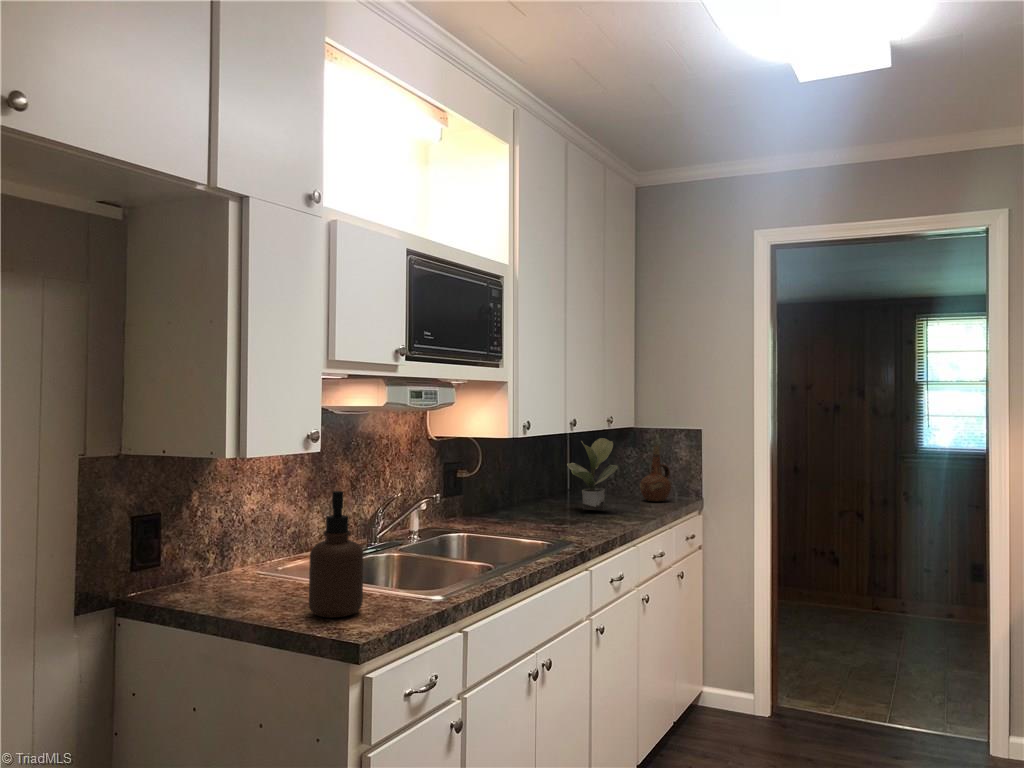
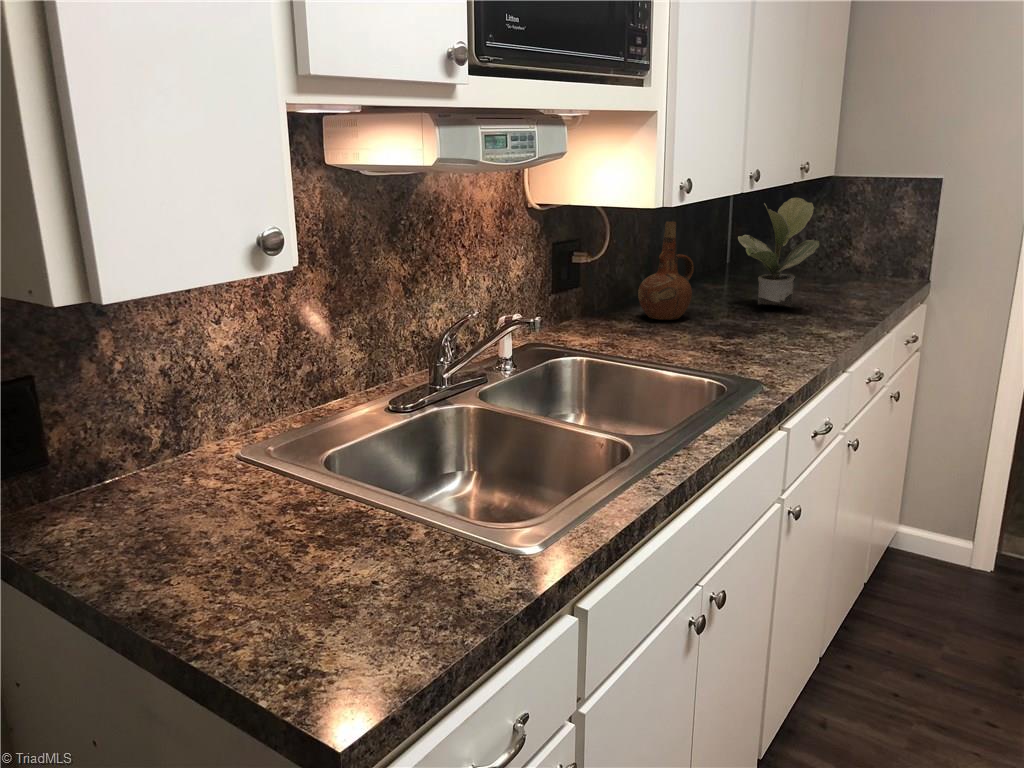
ceramic pitcher: present [640,446,671,501] -> present [638,222,694,320]
soap dispenser: present [309,491,364,618] -> none [261,366,376,618]

